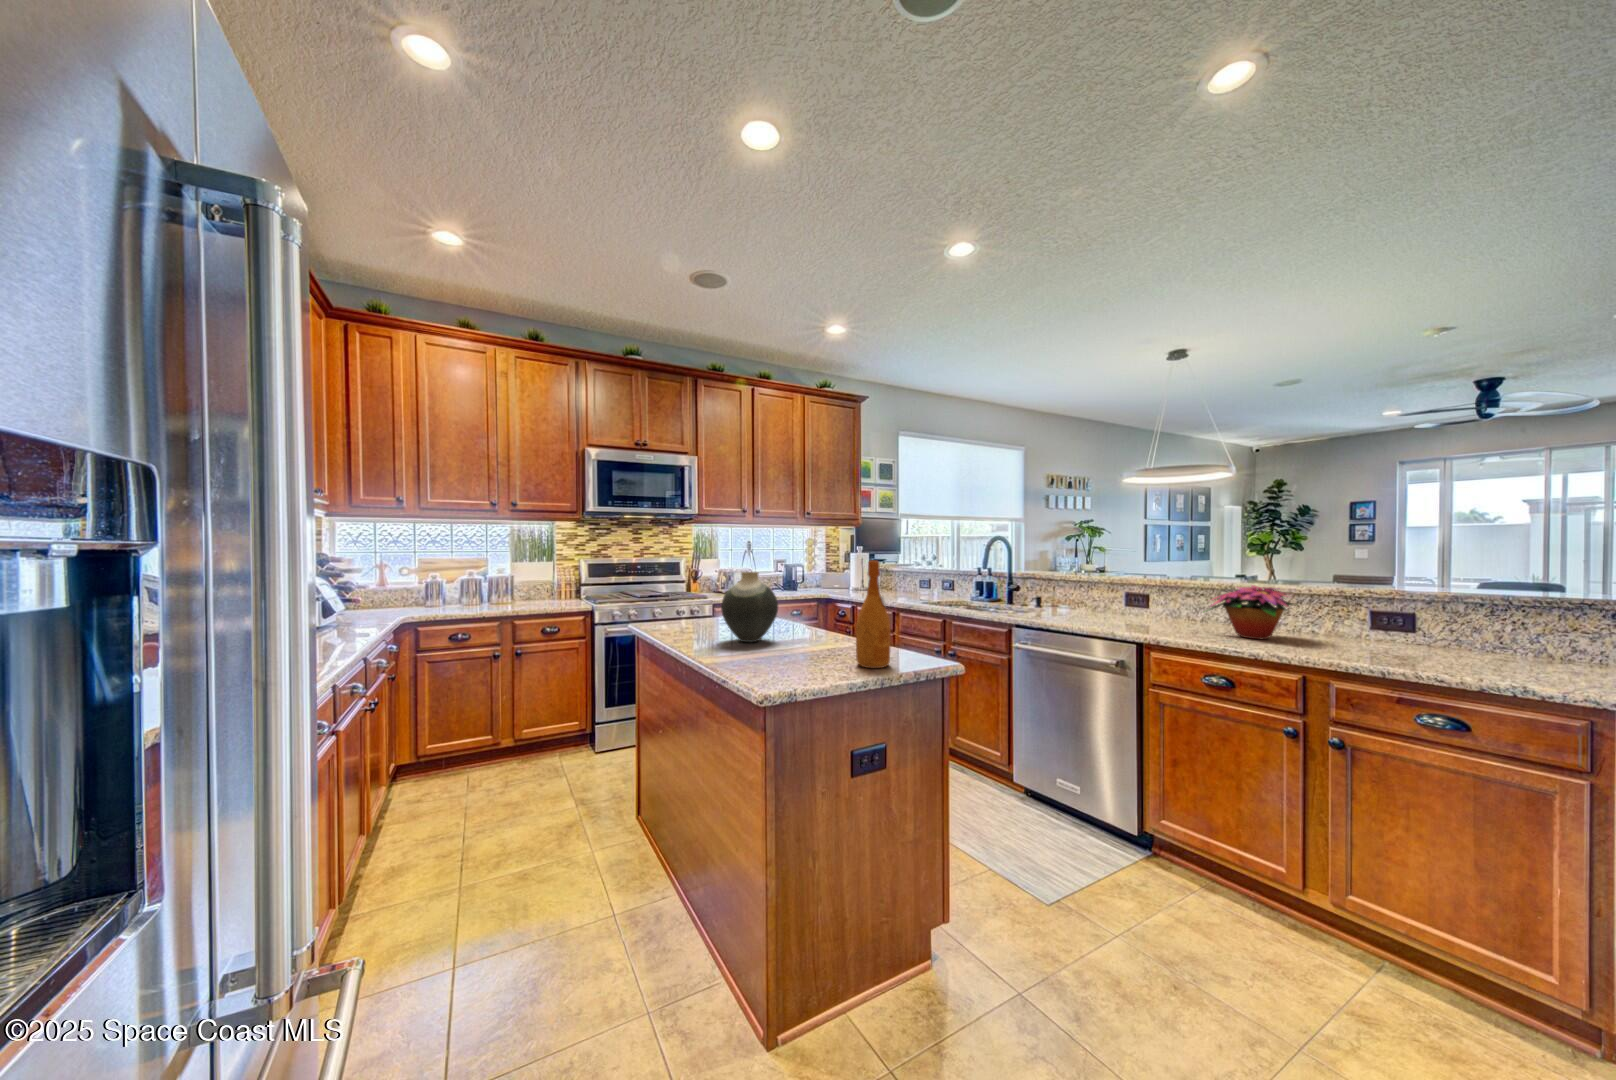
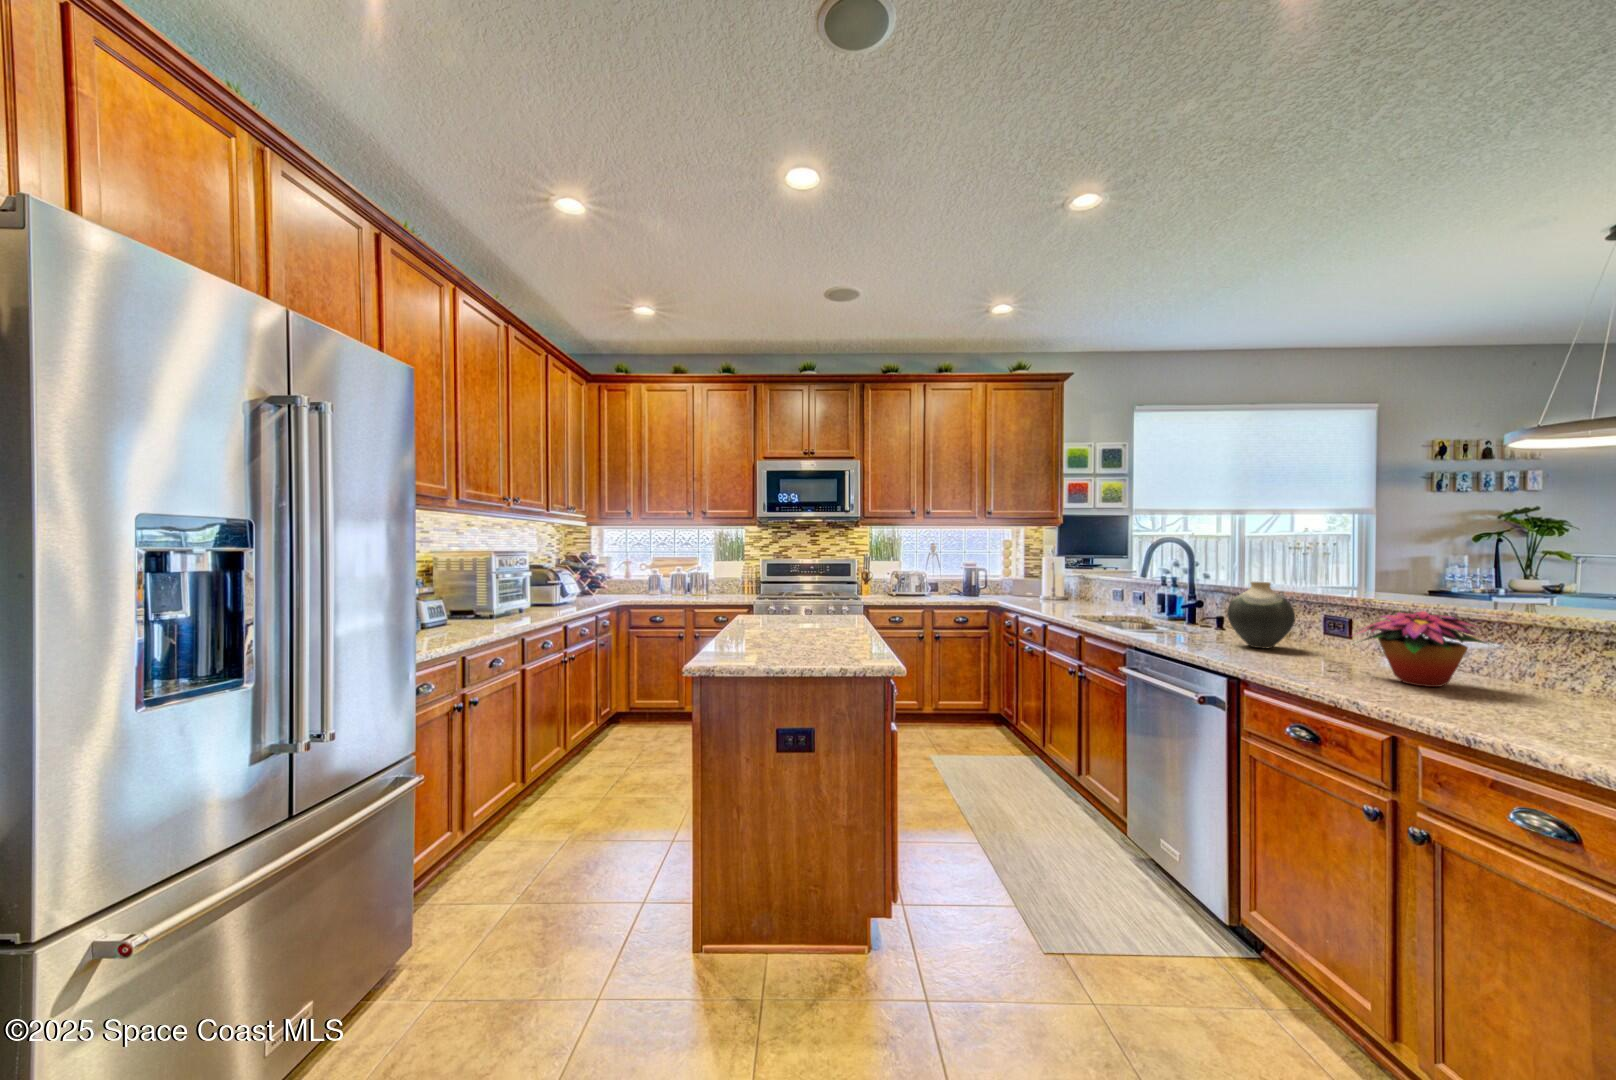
wine bottle: present [856,560,891,668] -> none [833,565,861,654]
vase: present [721,572,778,642] -> present [1227,582,1295,648]

